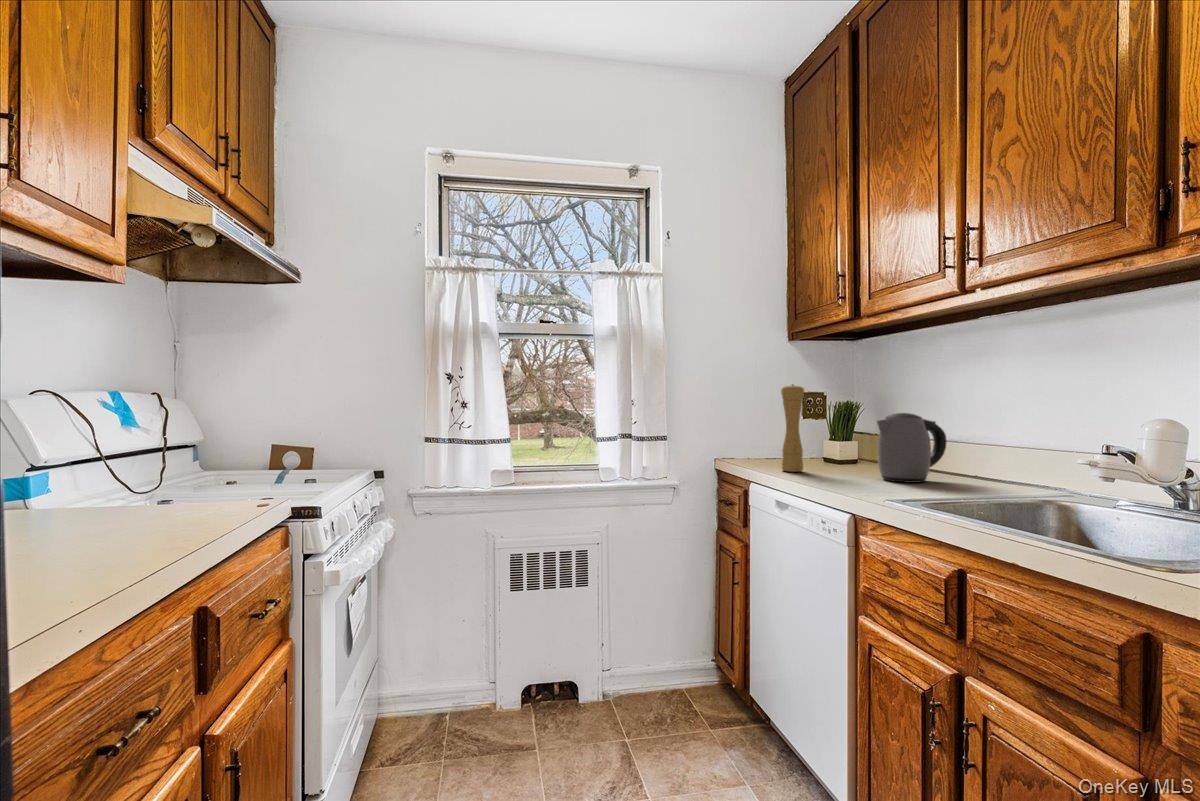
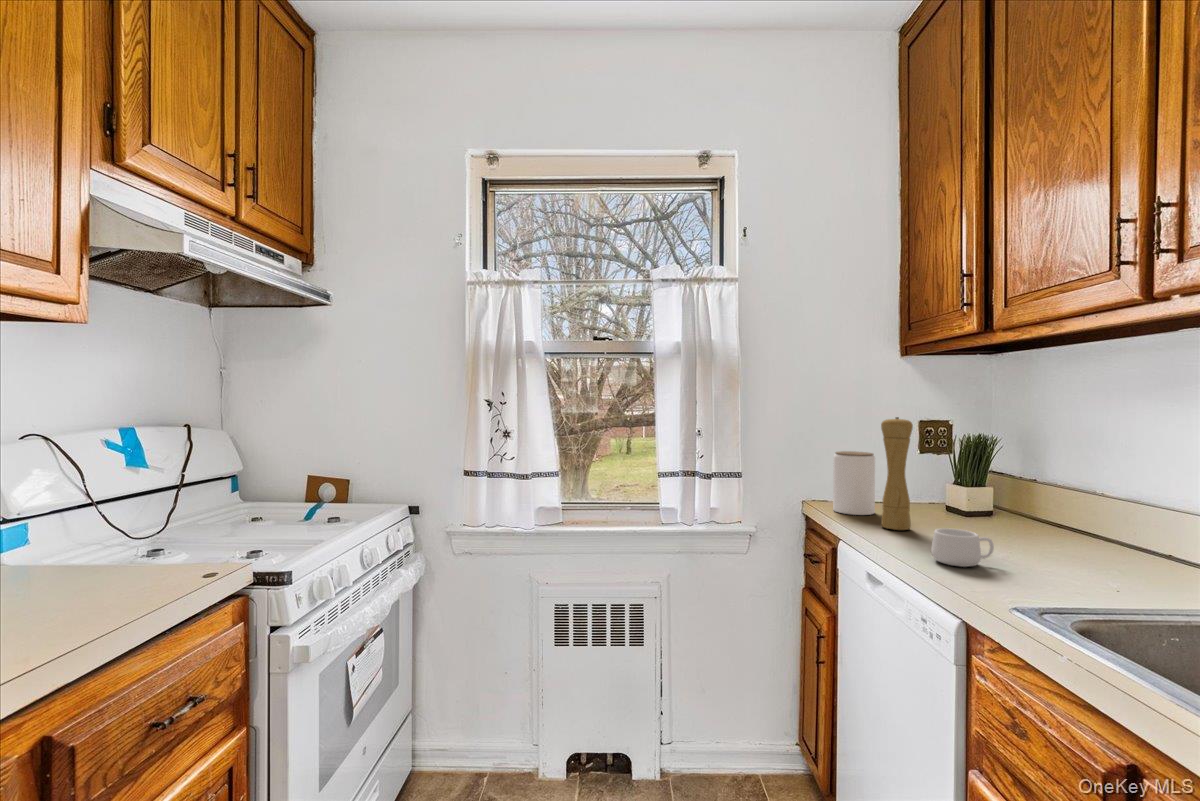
kettle: present [877,413,947,483] -> none [1014,463,1124,562]
jar: none [742,416,774,465] -> present [833,451,875,515]
mug: none [823,462,865,487] -> present [931,528,994,567]

